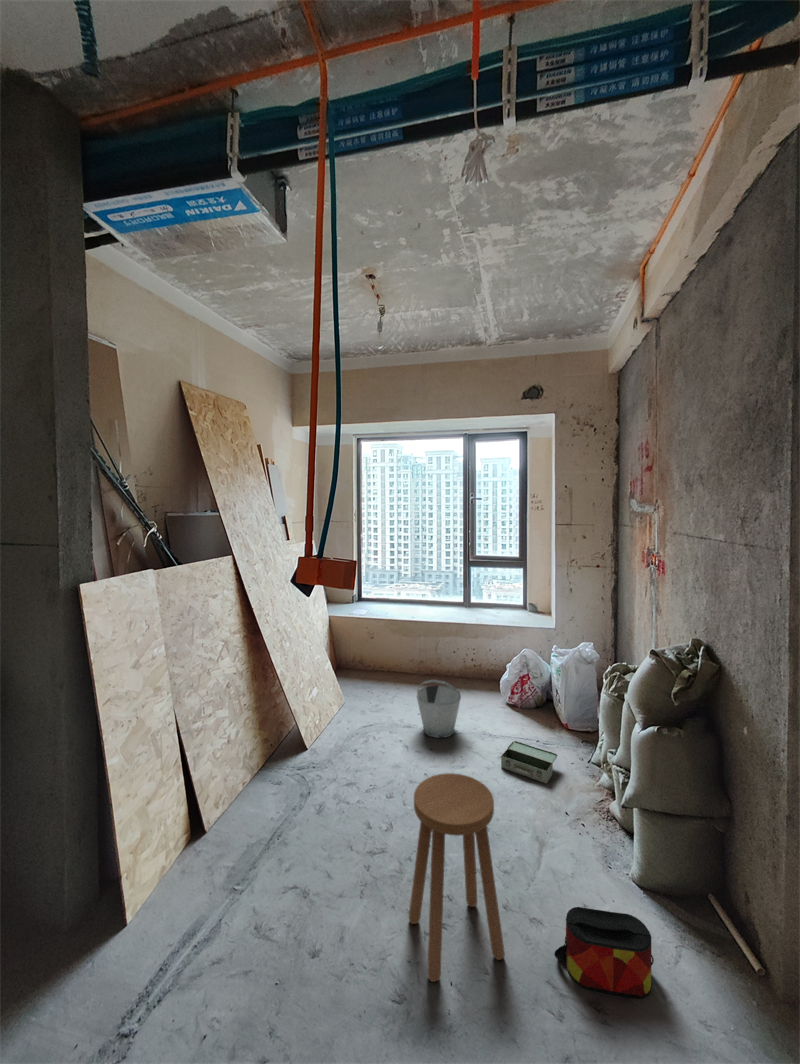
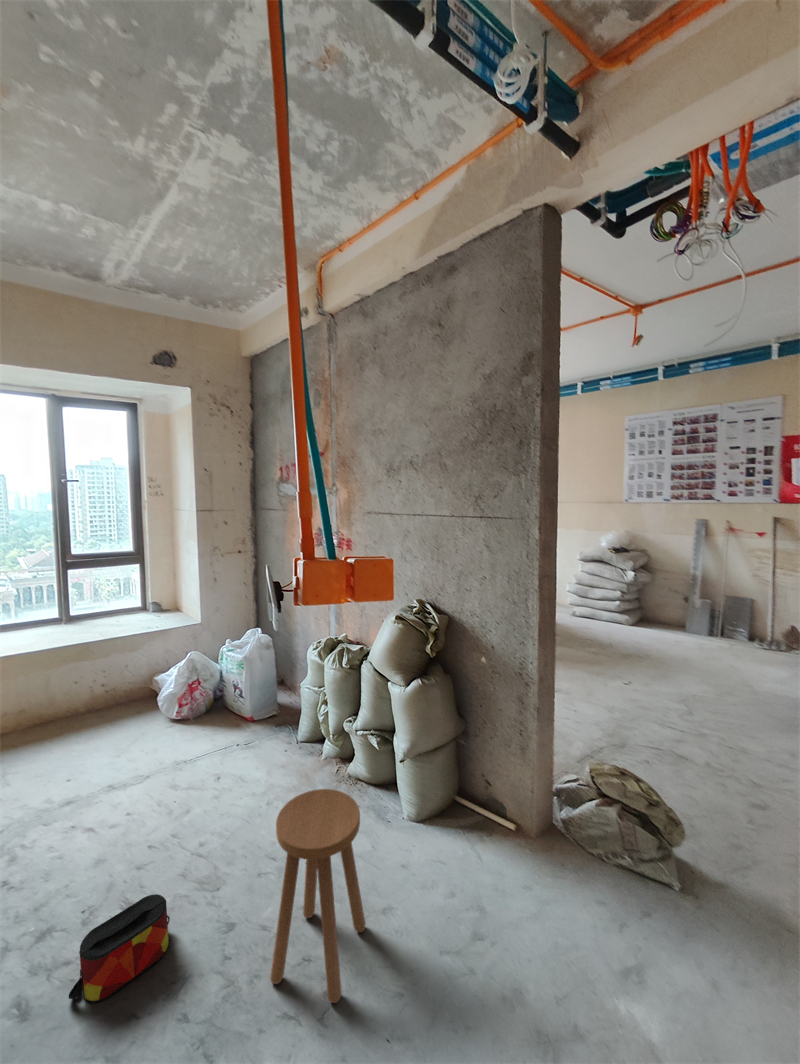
bucket: present [417,679,461,738] -> none [77,726,147,804]
toolbox: present [501,741,557,784] -> none [223,743,275,785]
bag: present [554,907,654,998] -> present [69,894,170,1003]

